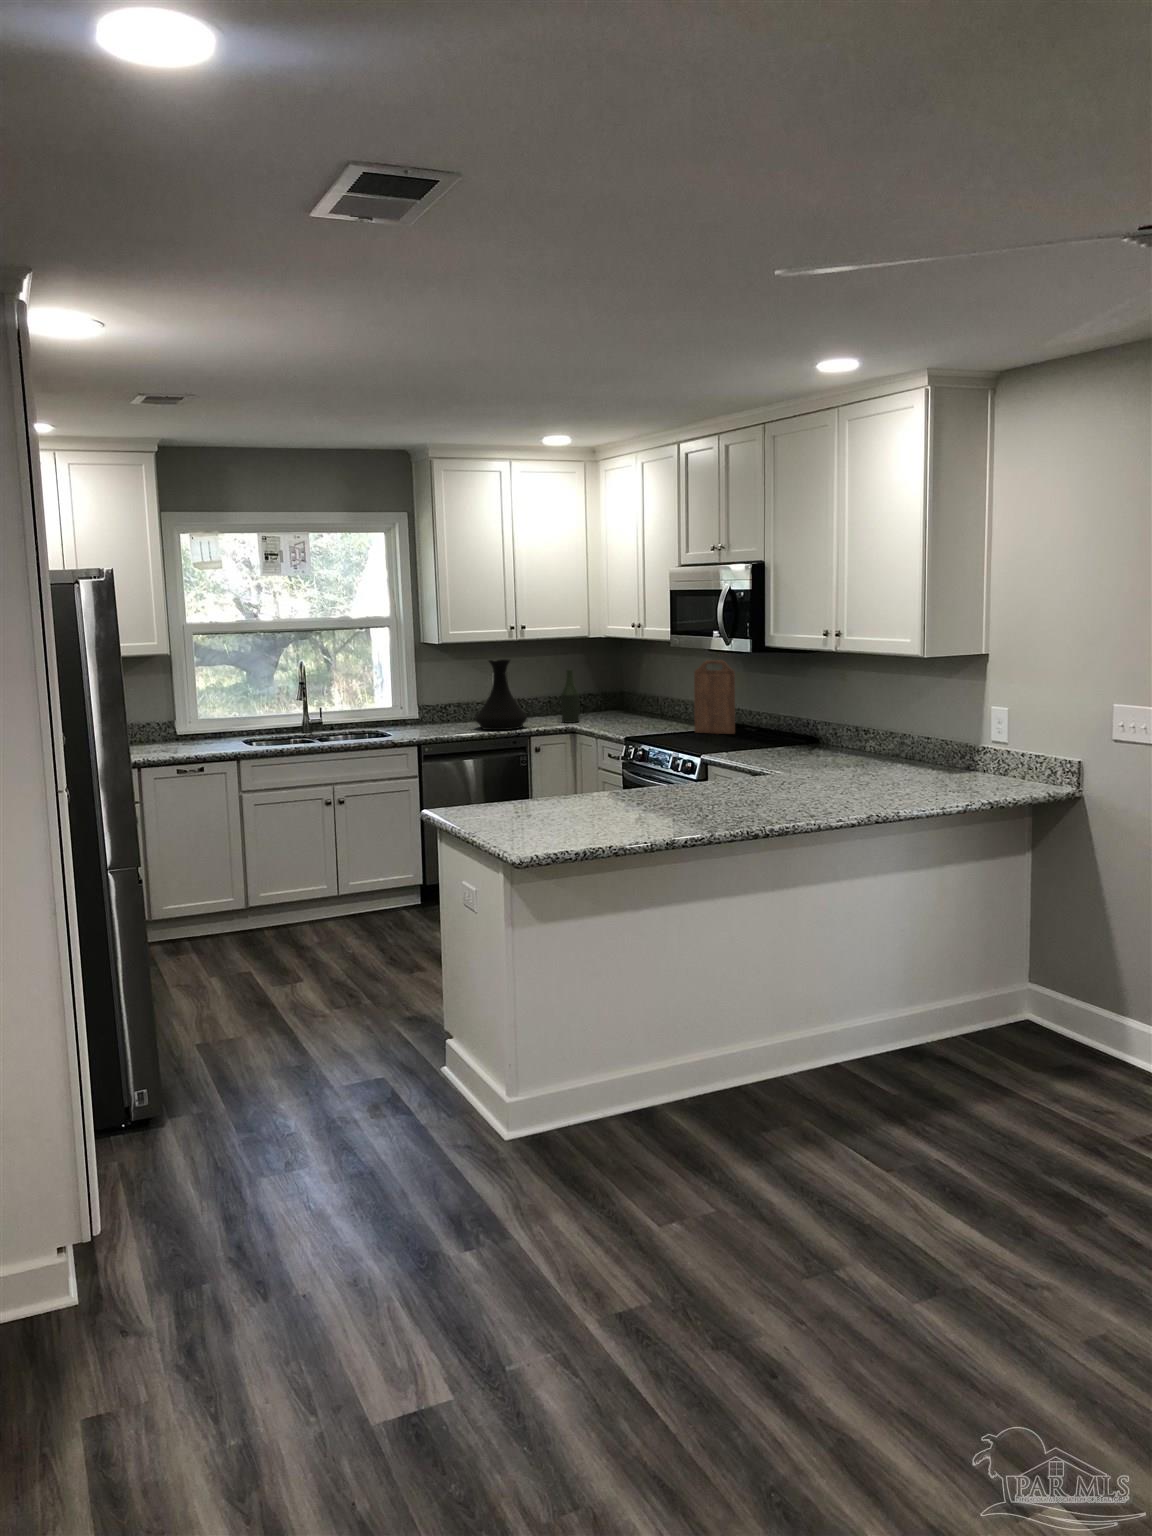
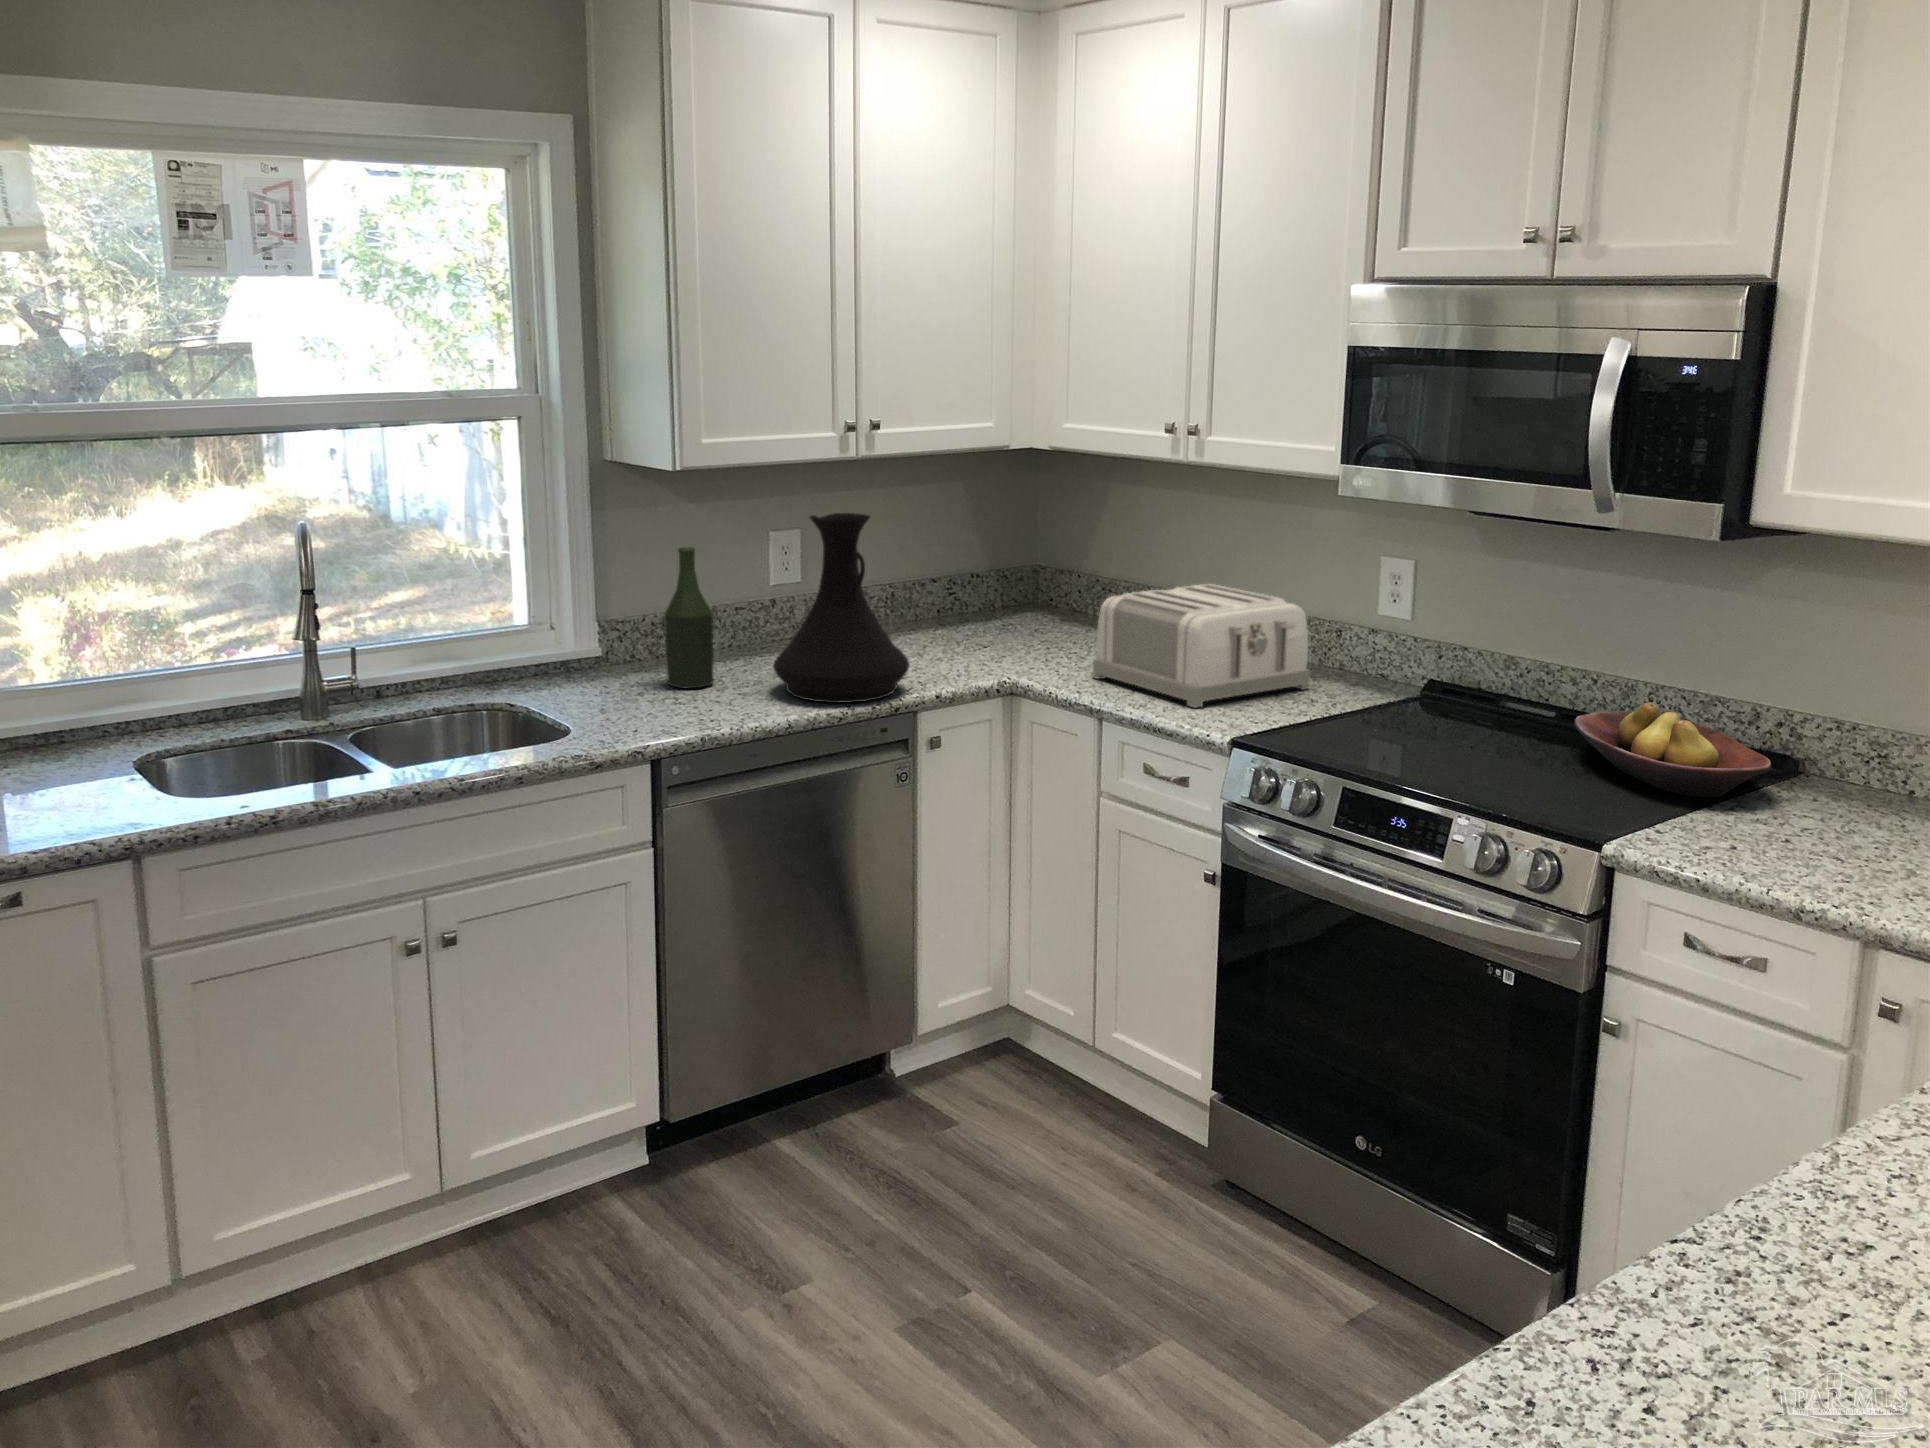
cutting board: present [694,660,735,734] -> none [1376,531,1502,721]
bottle: present [561,669,579,723] -> present [665,547,714,689]
toaster: none [604,689,683,731] -> present [1093,584,1310,708]
fruit bowl: none [742,719,795,748] -> present [1574,703,1771,797]

